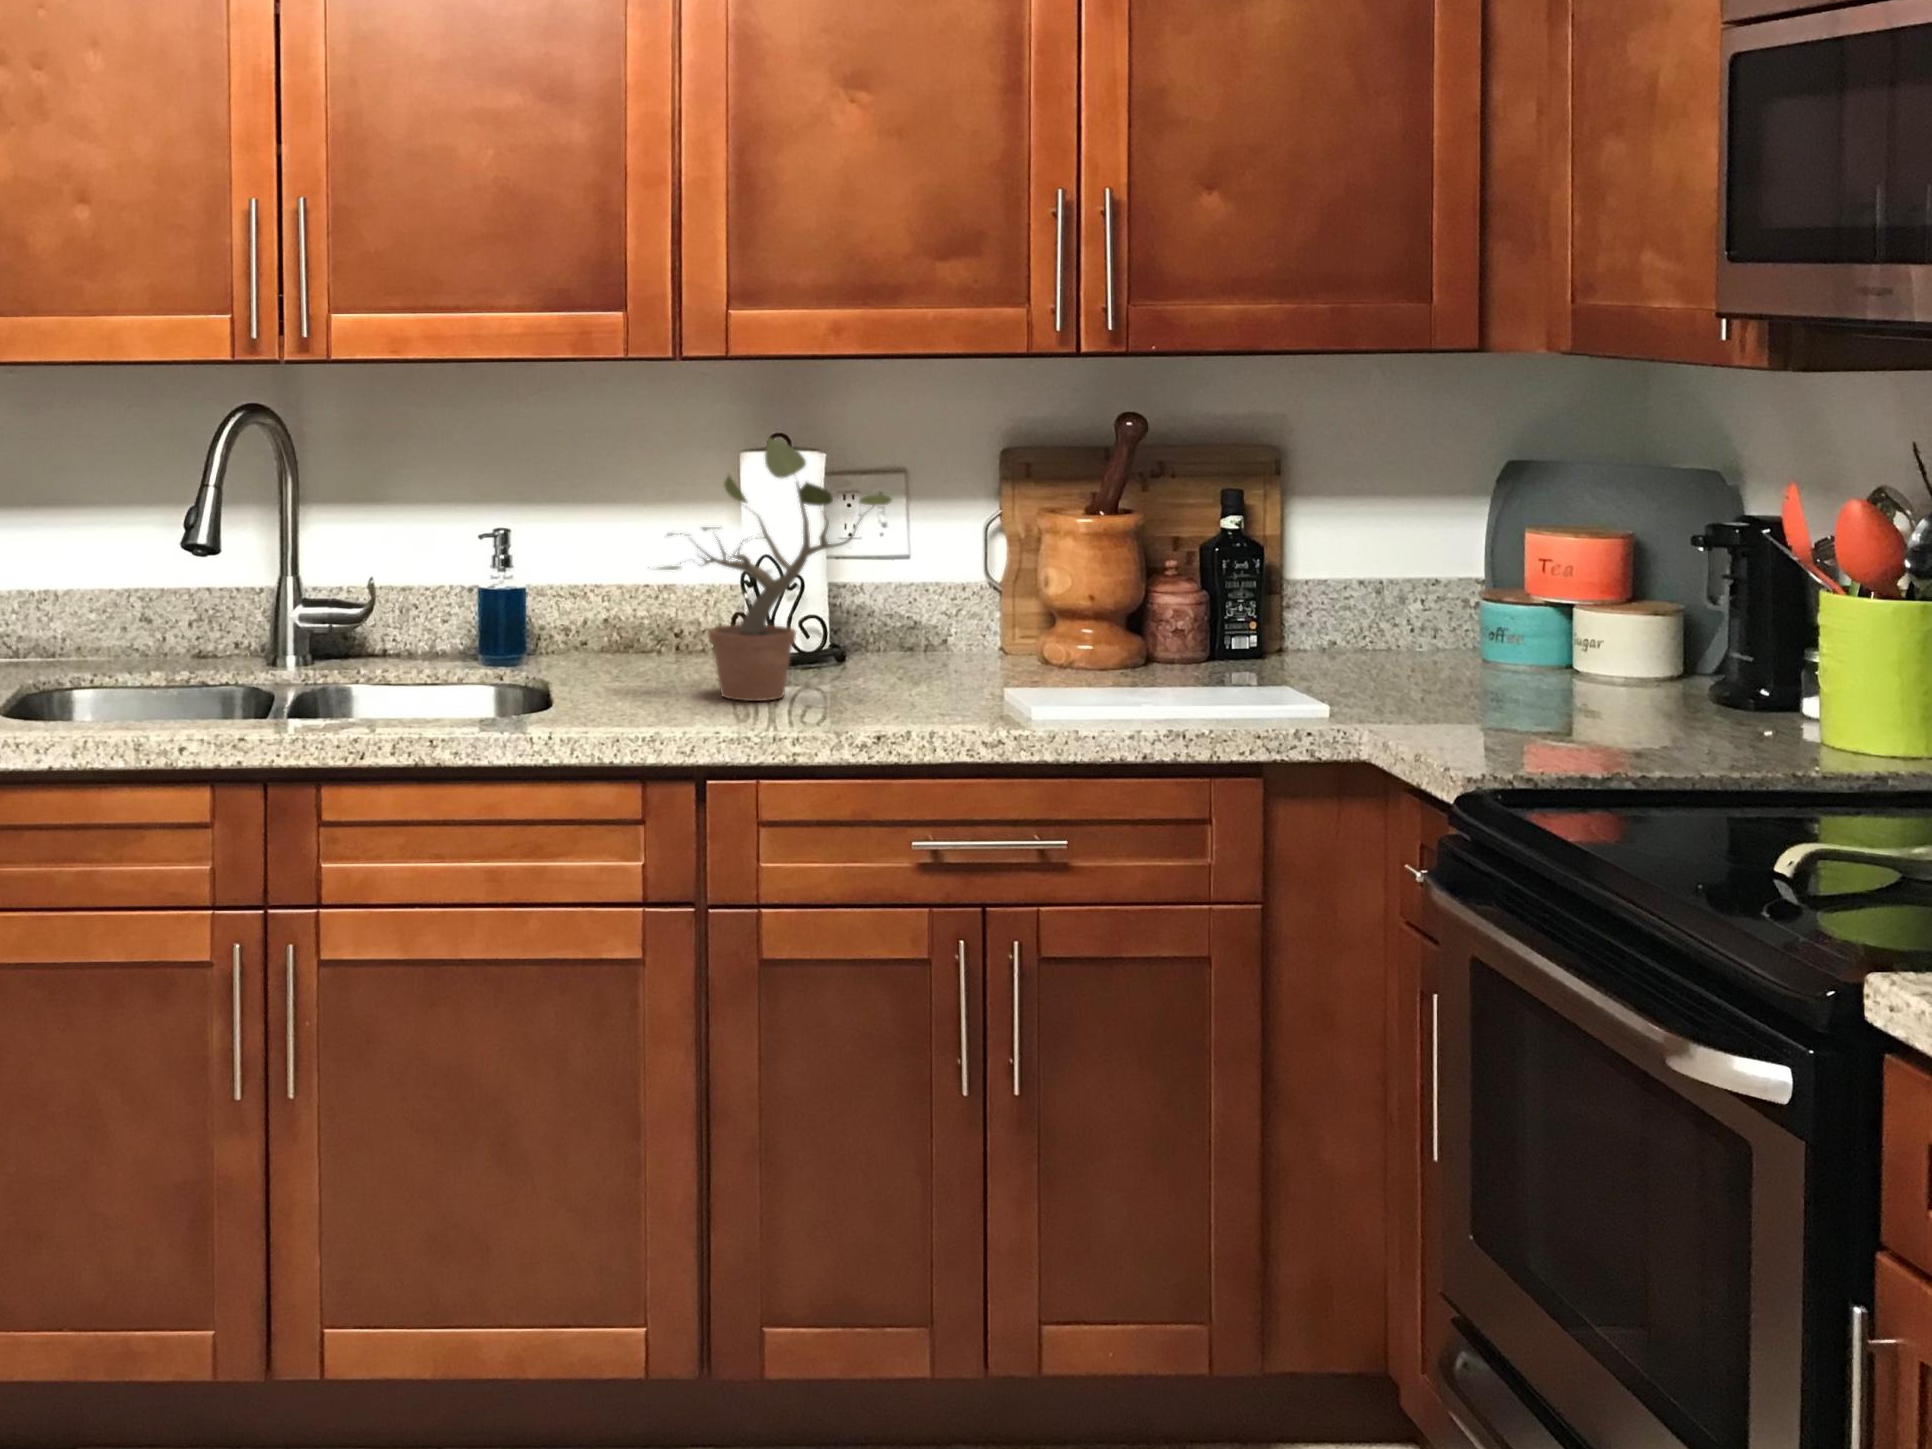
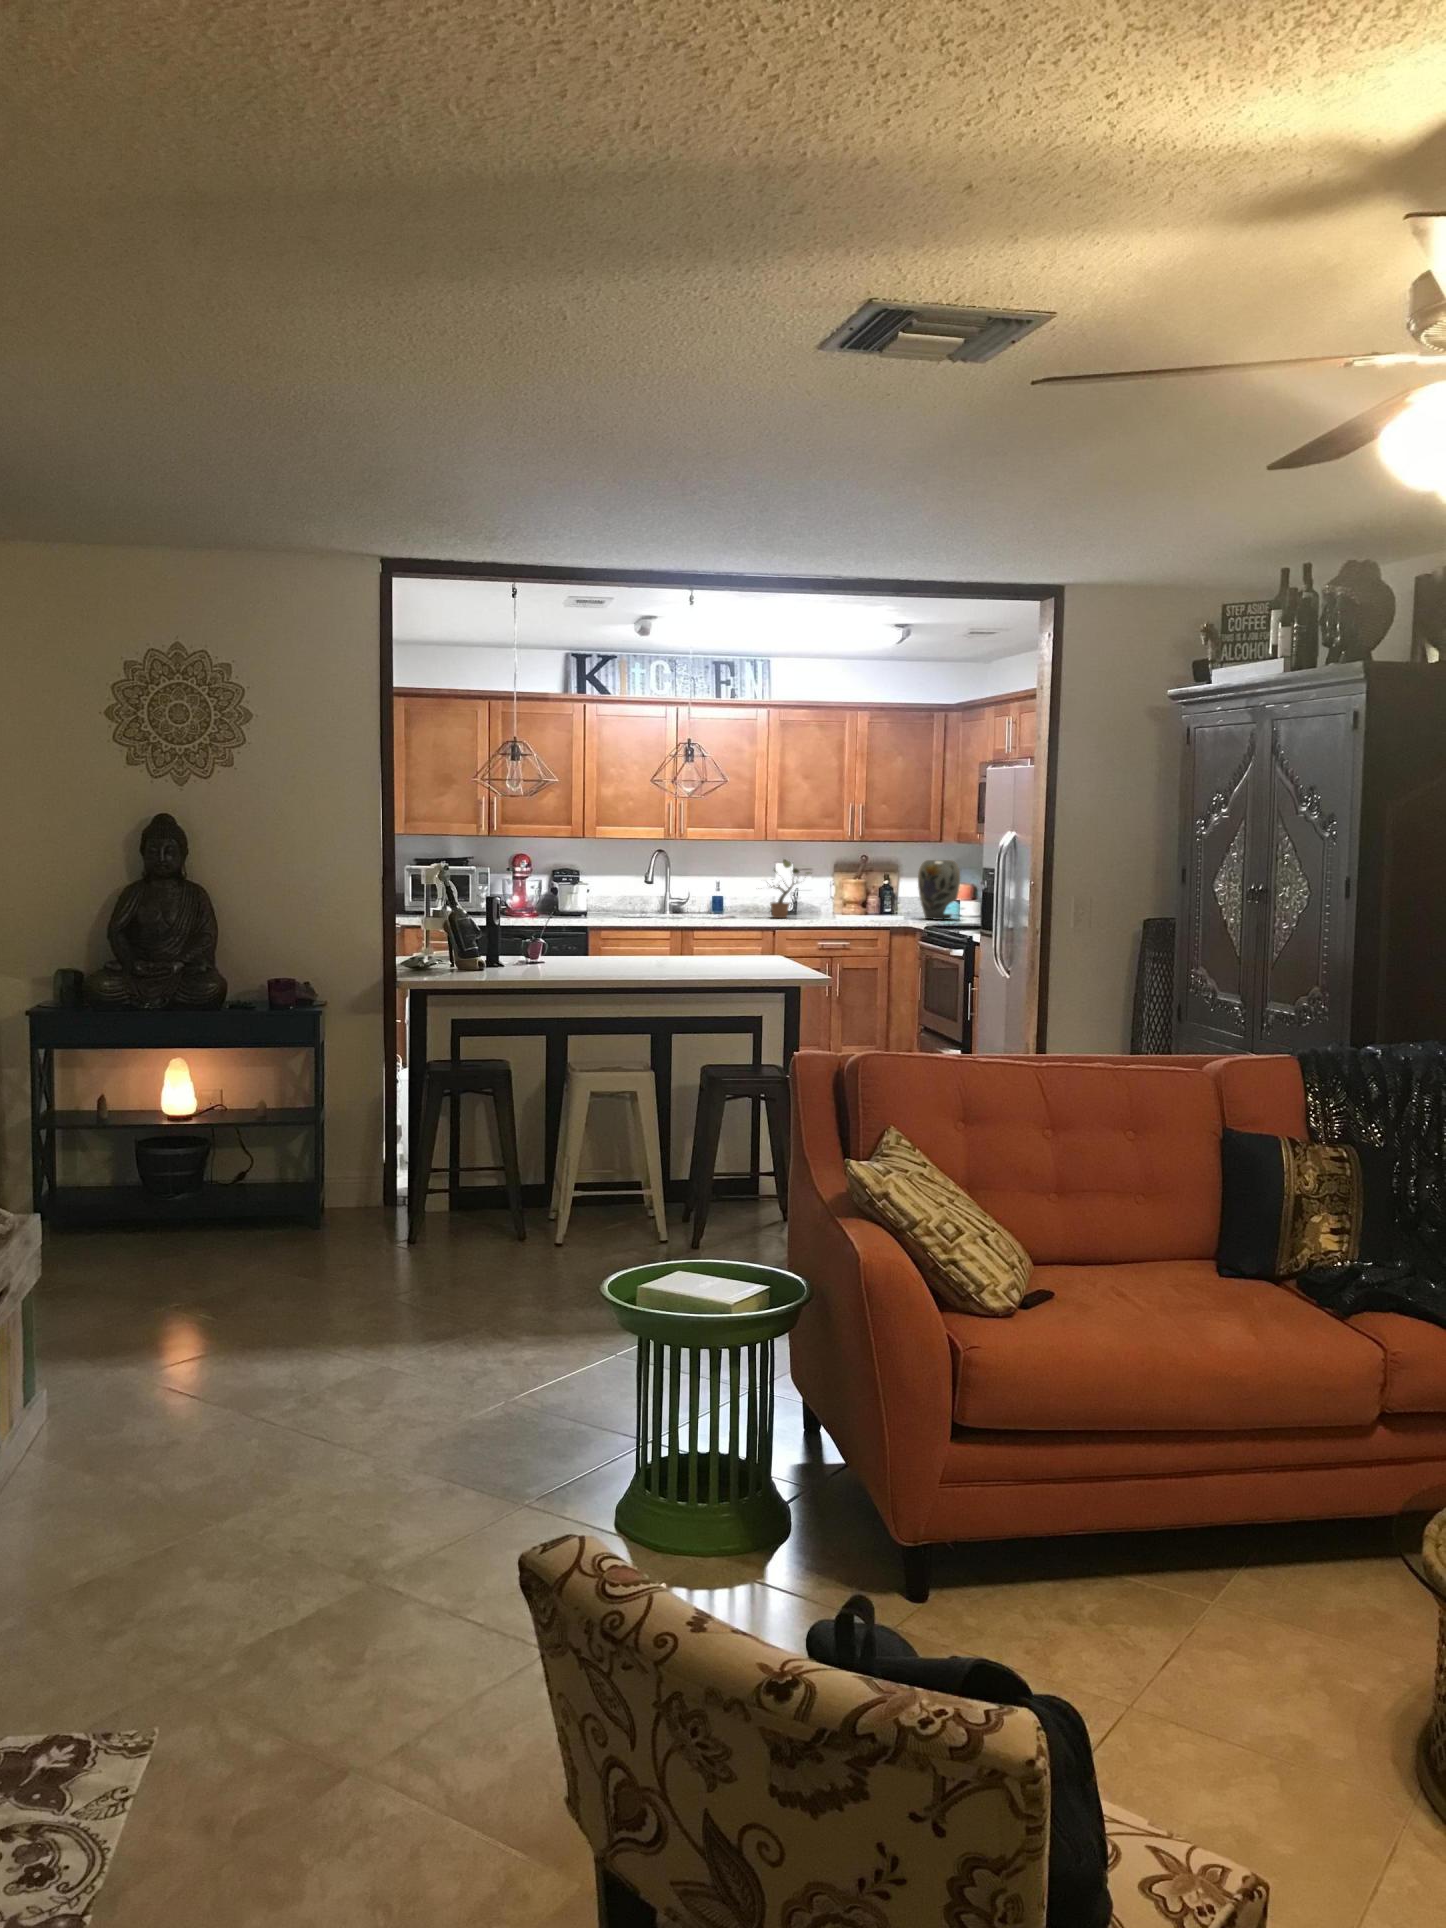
vase: none [1389,434,1604,715] -> present [918,860,960,920]

